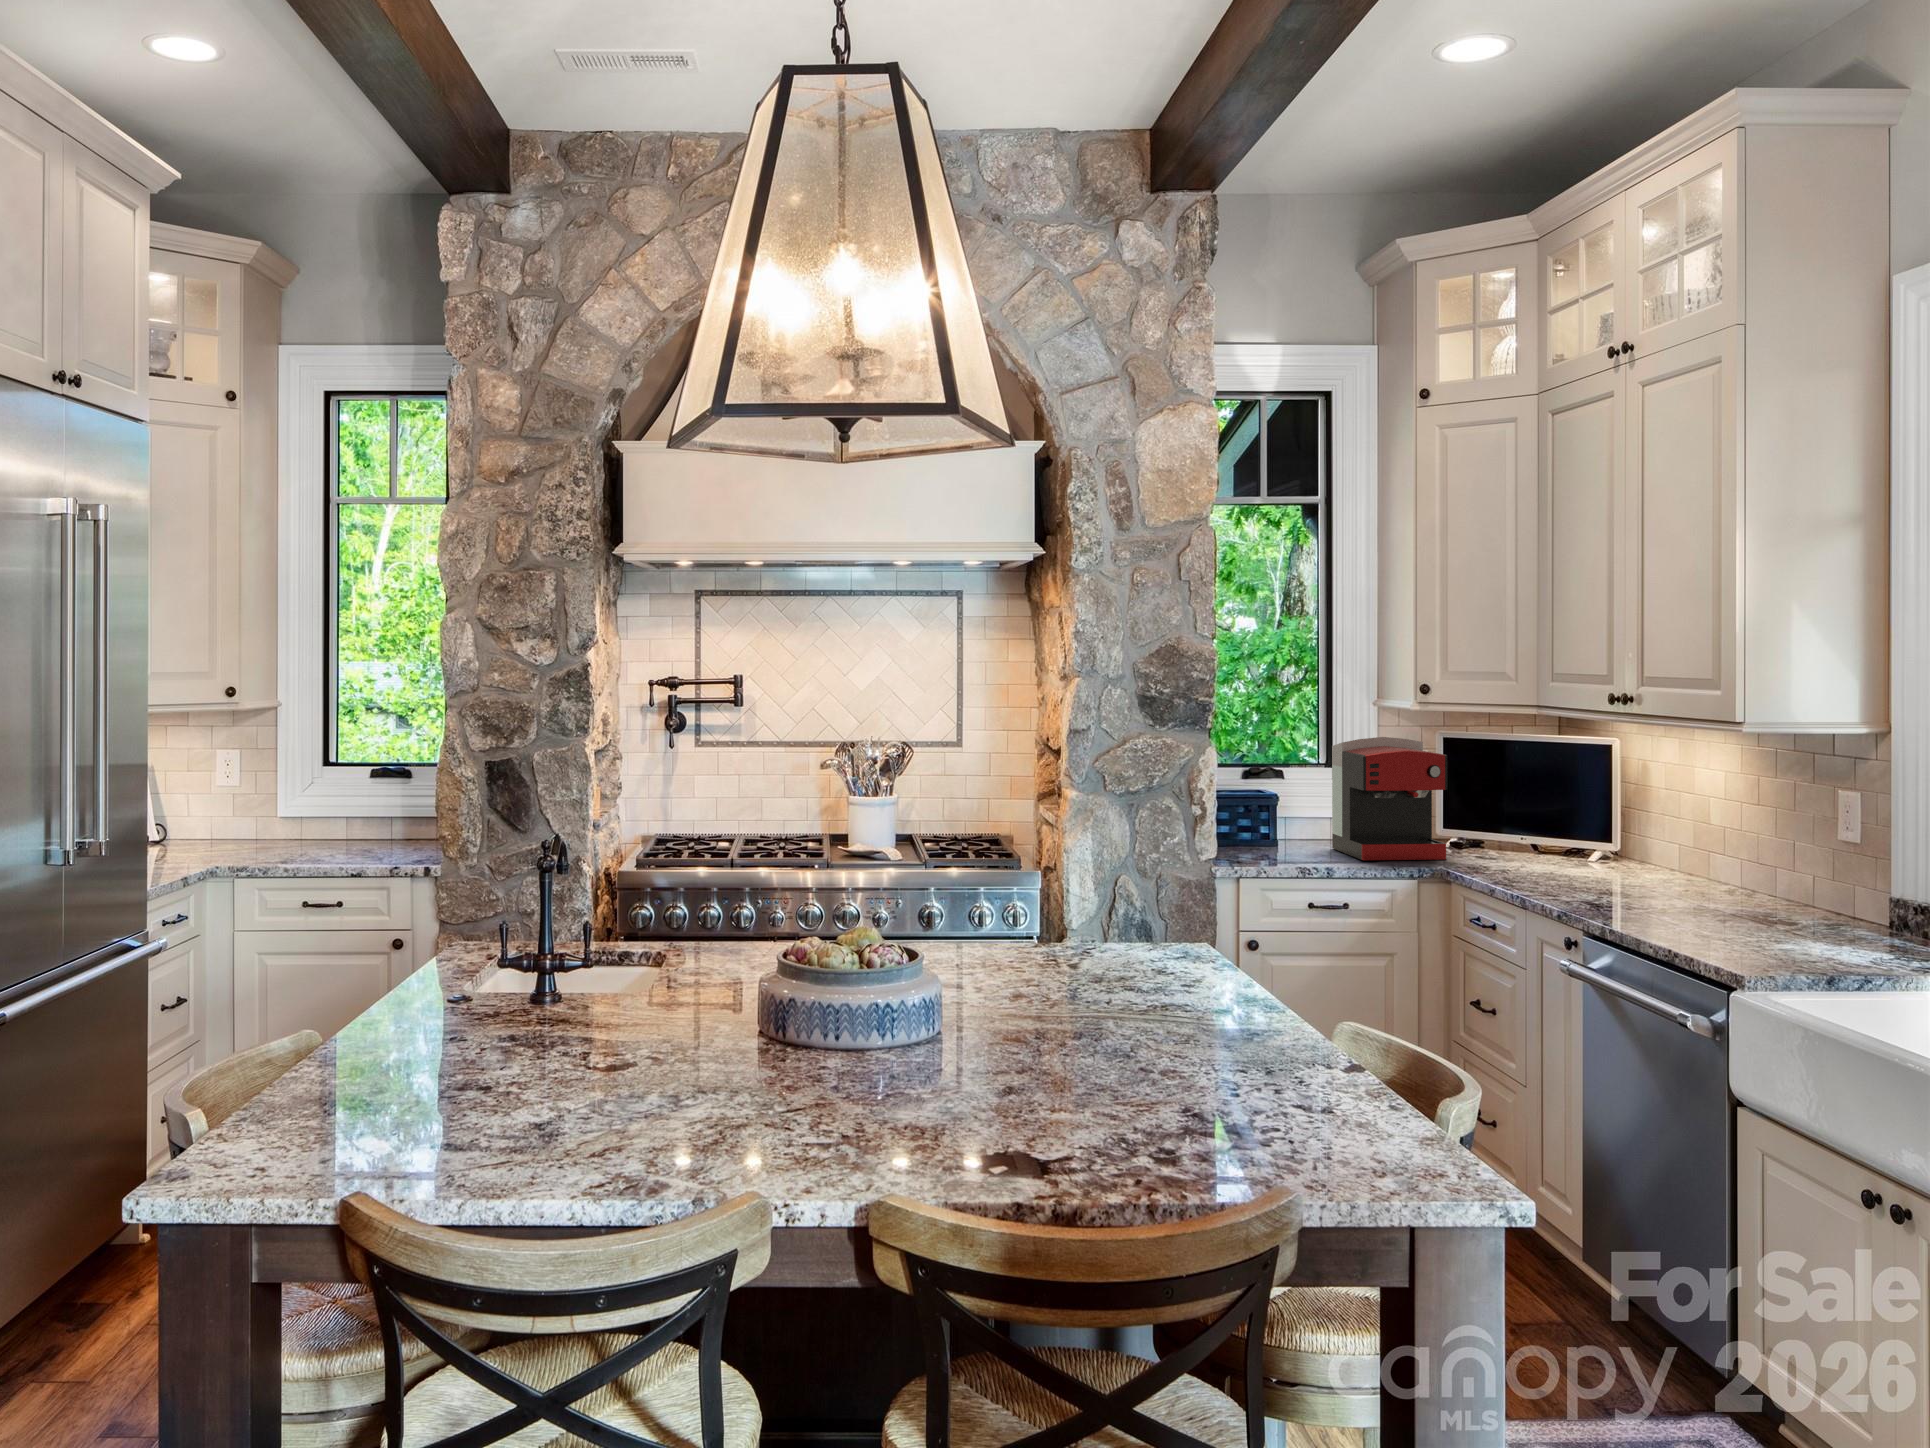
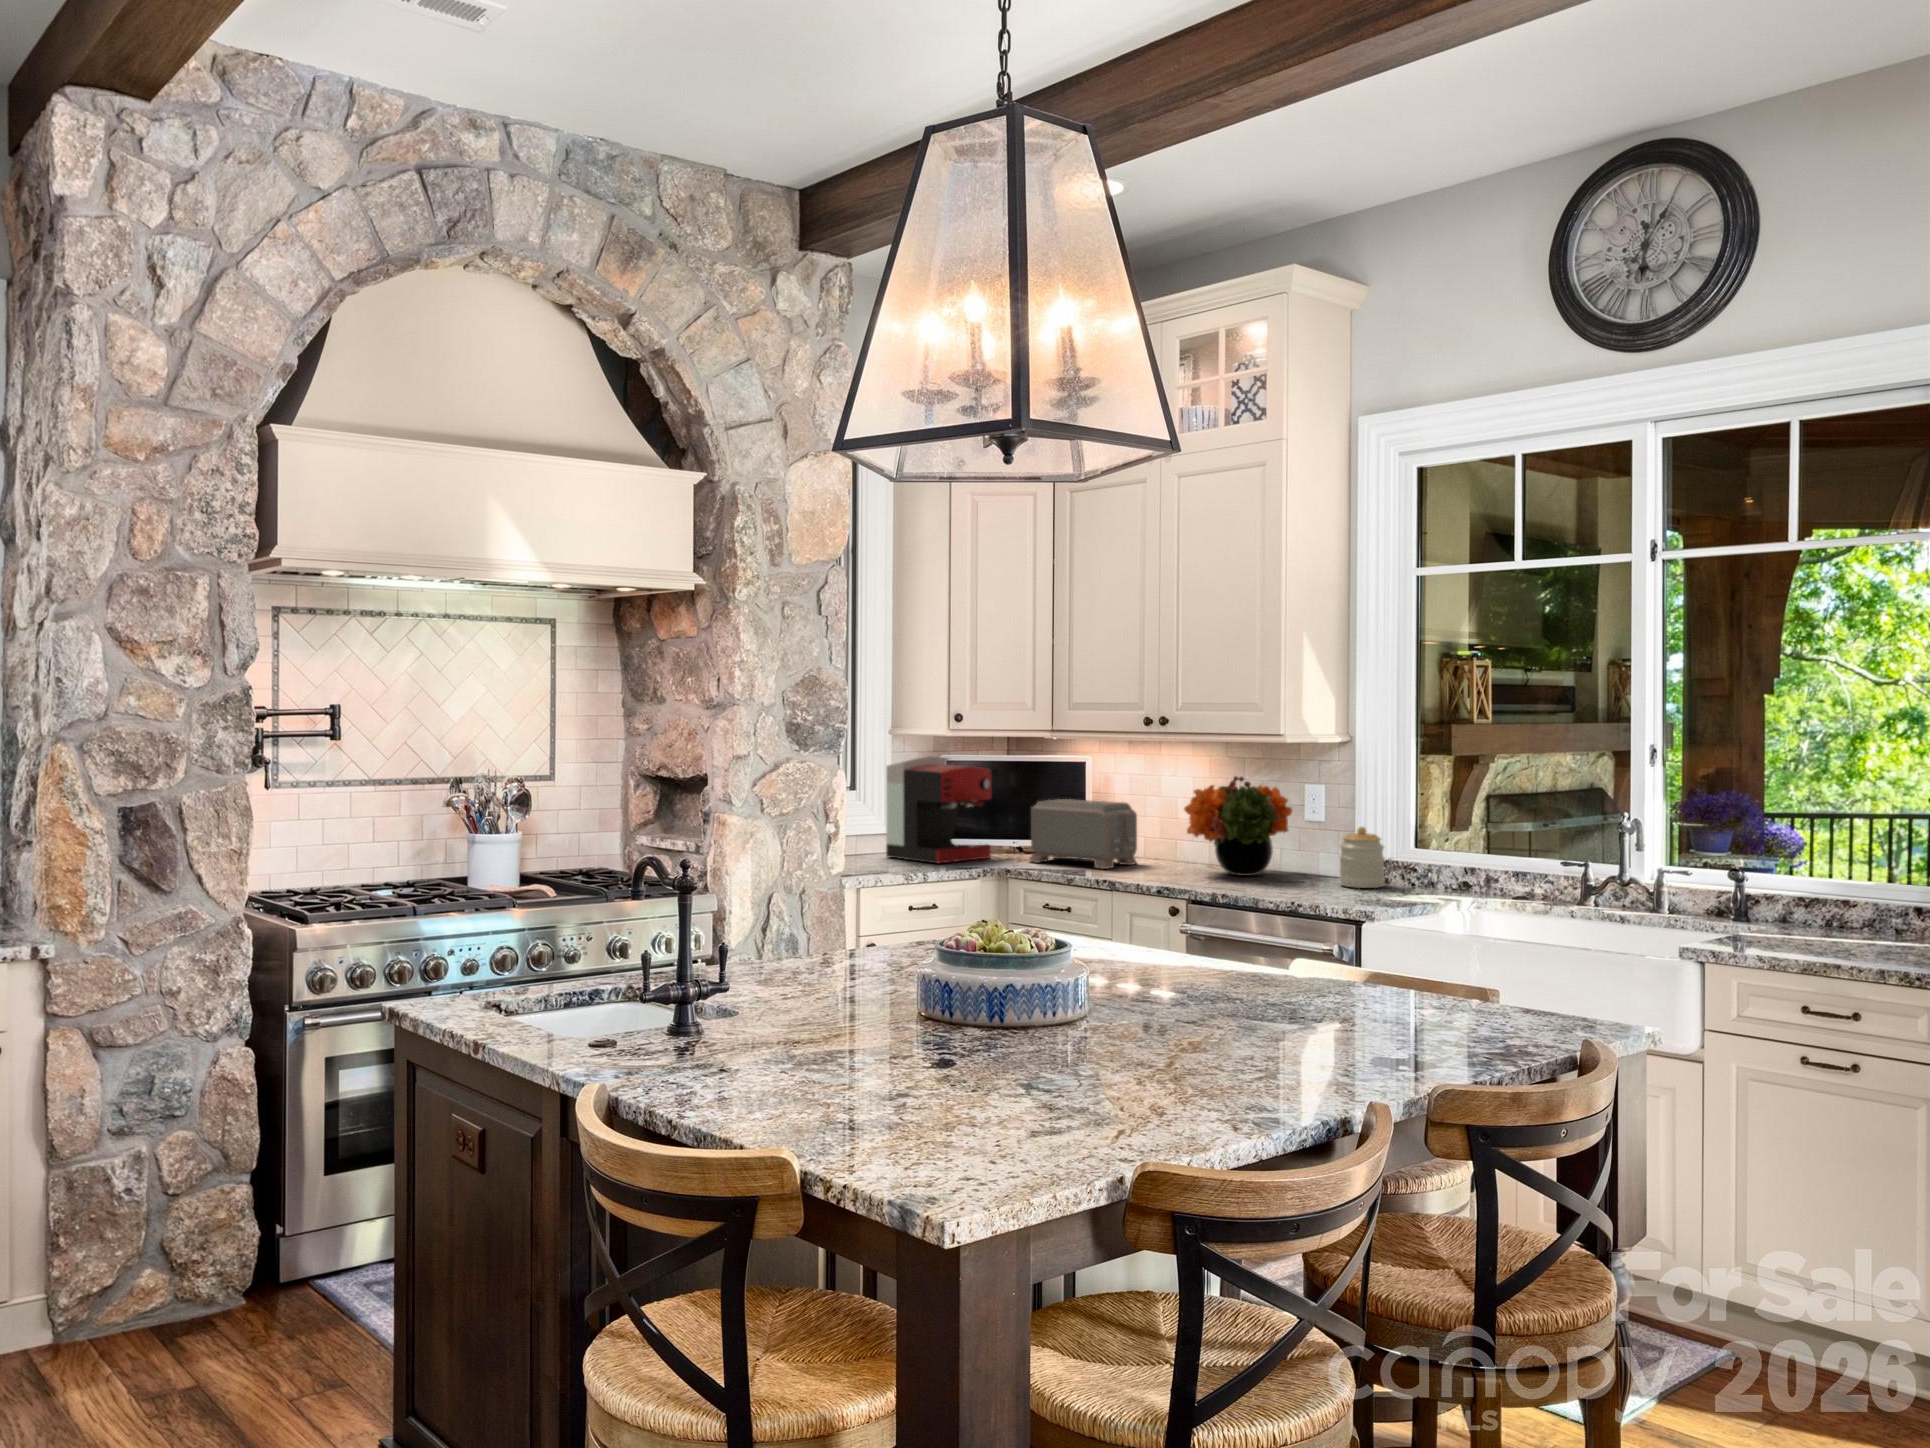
flower arrangement: none [1623,776,1795,913] -> present [1184,776,1292,876]
toaster: none [1475,795,1608,885] -> present [1029,799,1137,869]
jar: none [1814,859,1890,950] -> present [1340,827,1385,888]

